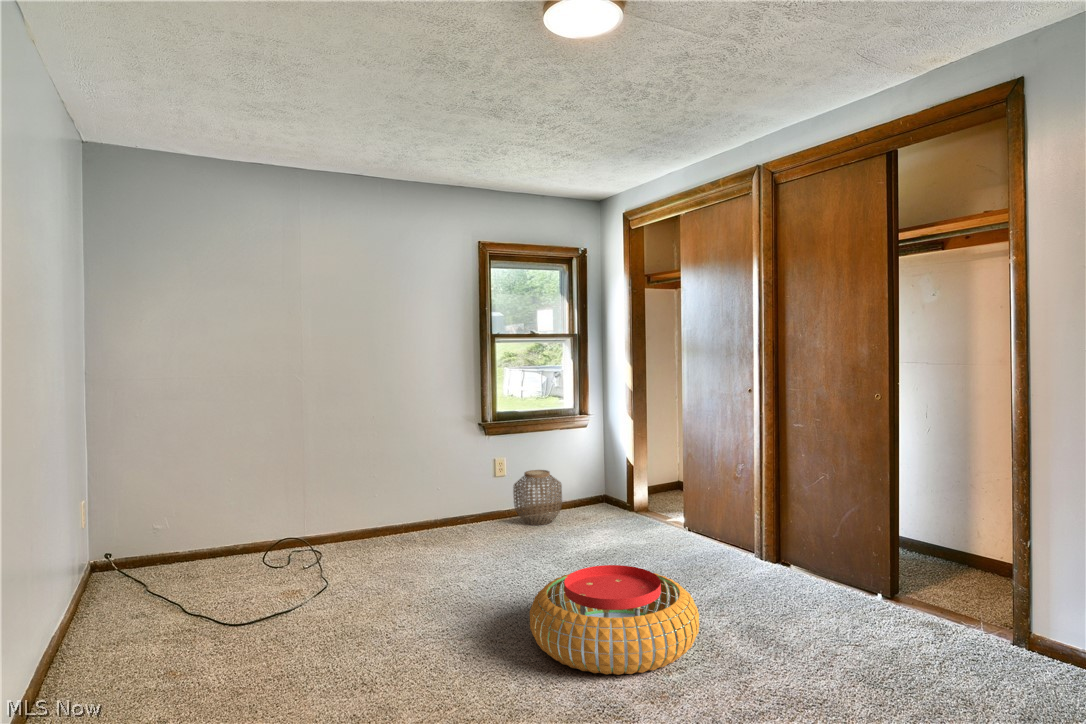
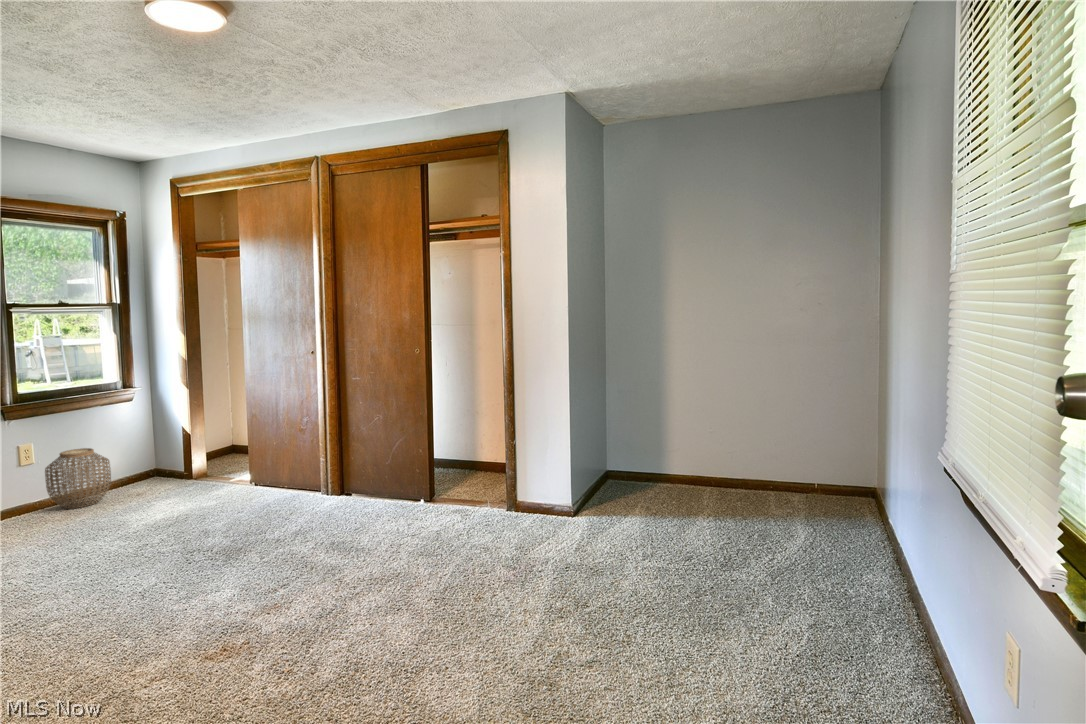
pouf: present [529,565,700,675] -> none [114,513,293,613]

